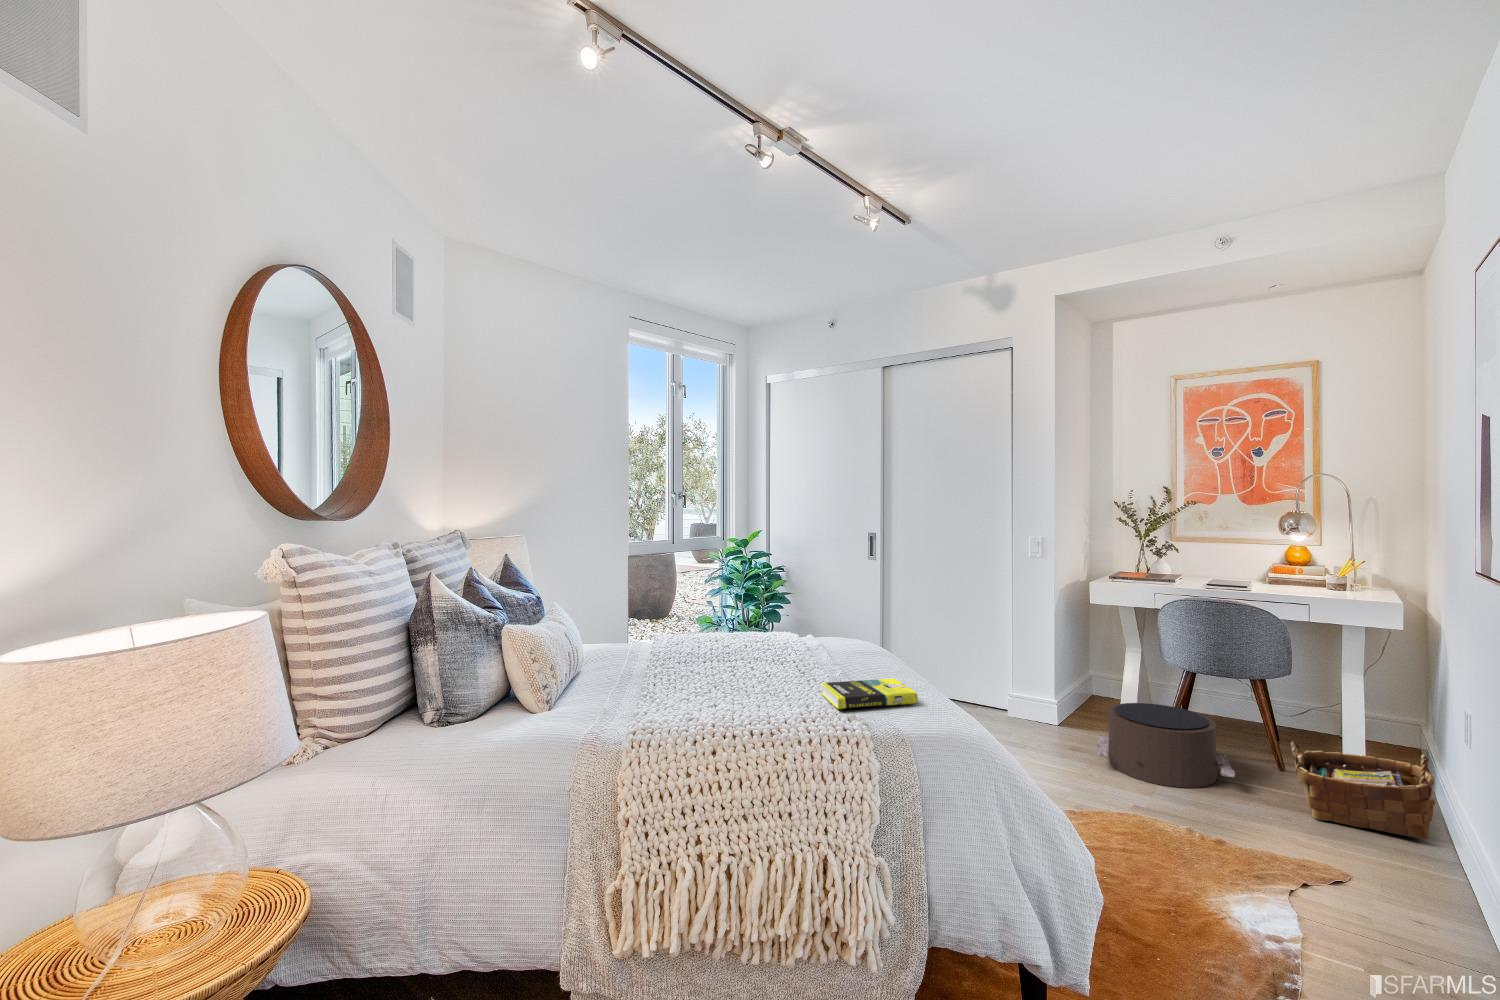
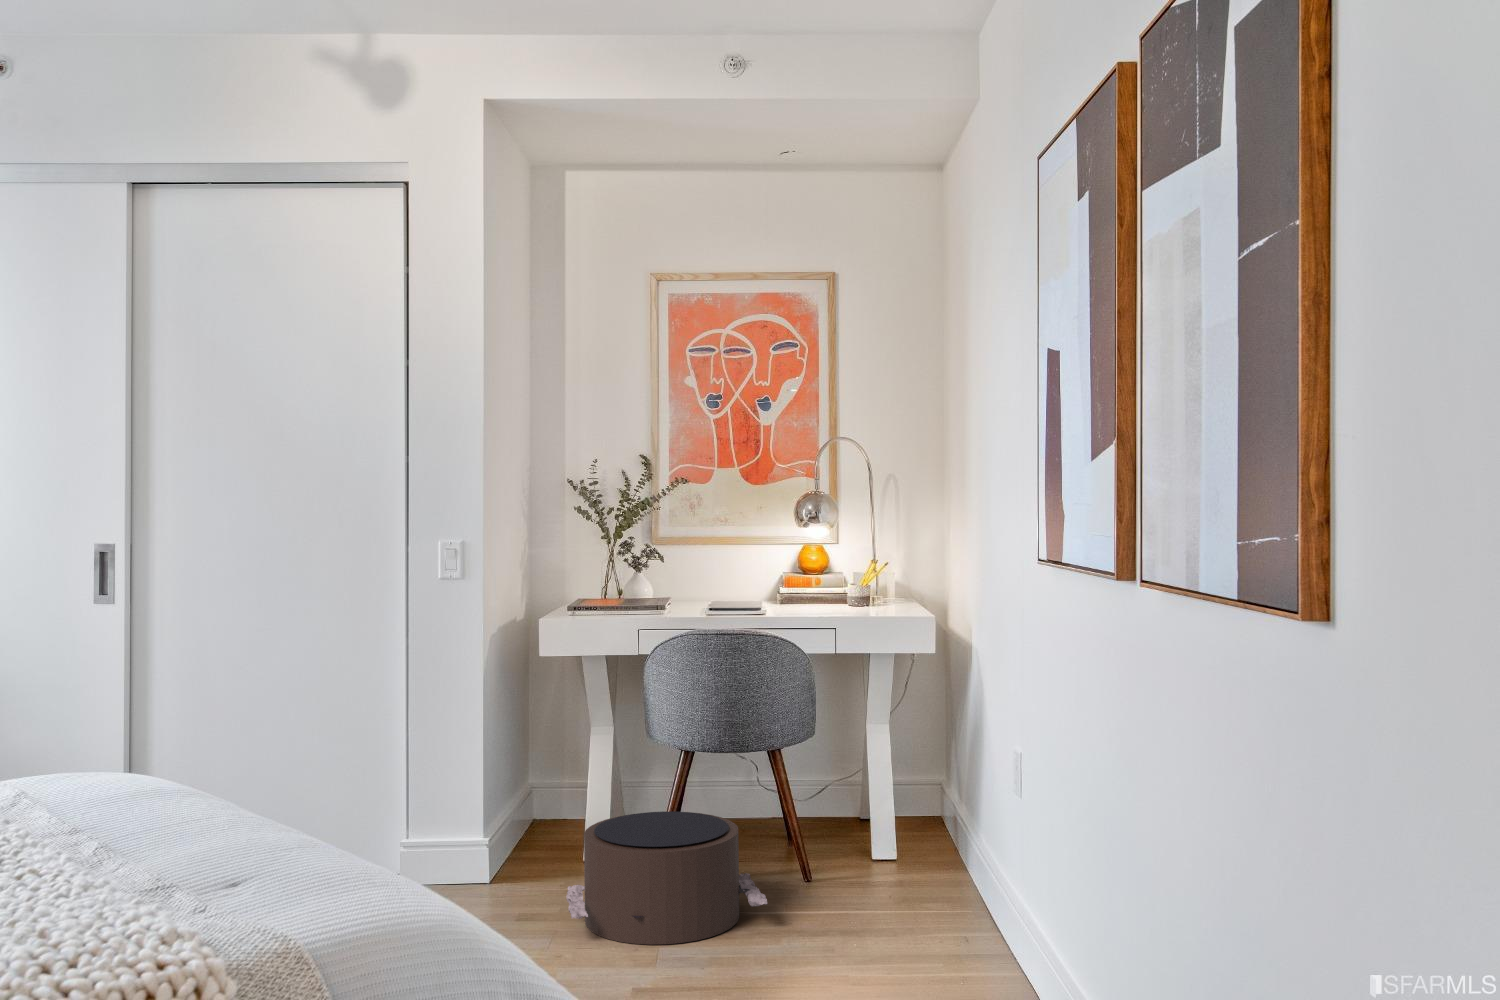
book: present [821,679,918,709] -> none [60,829,319,925]
woven basket: present [1291,741,1435,839] -> none [833,815,988,939]

